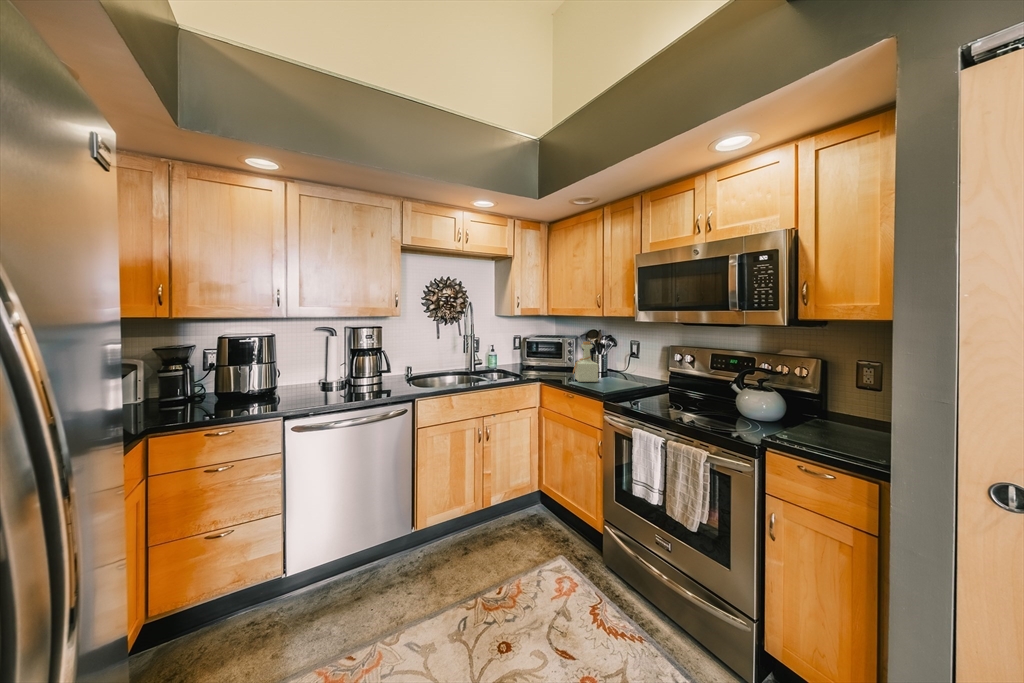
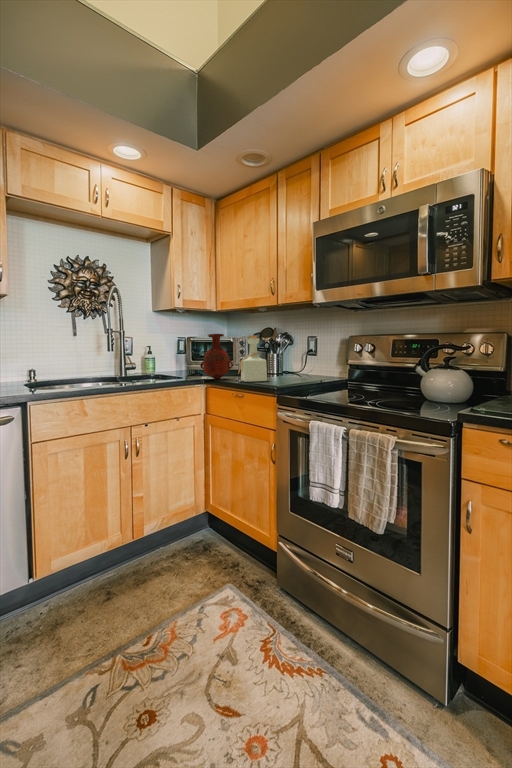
vase: none [540,337,568,376] -> present [200,334,233,379]

